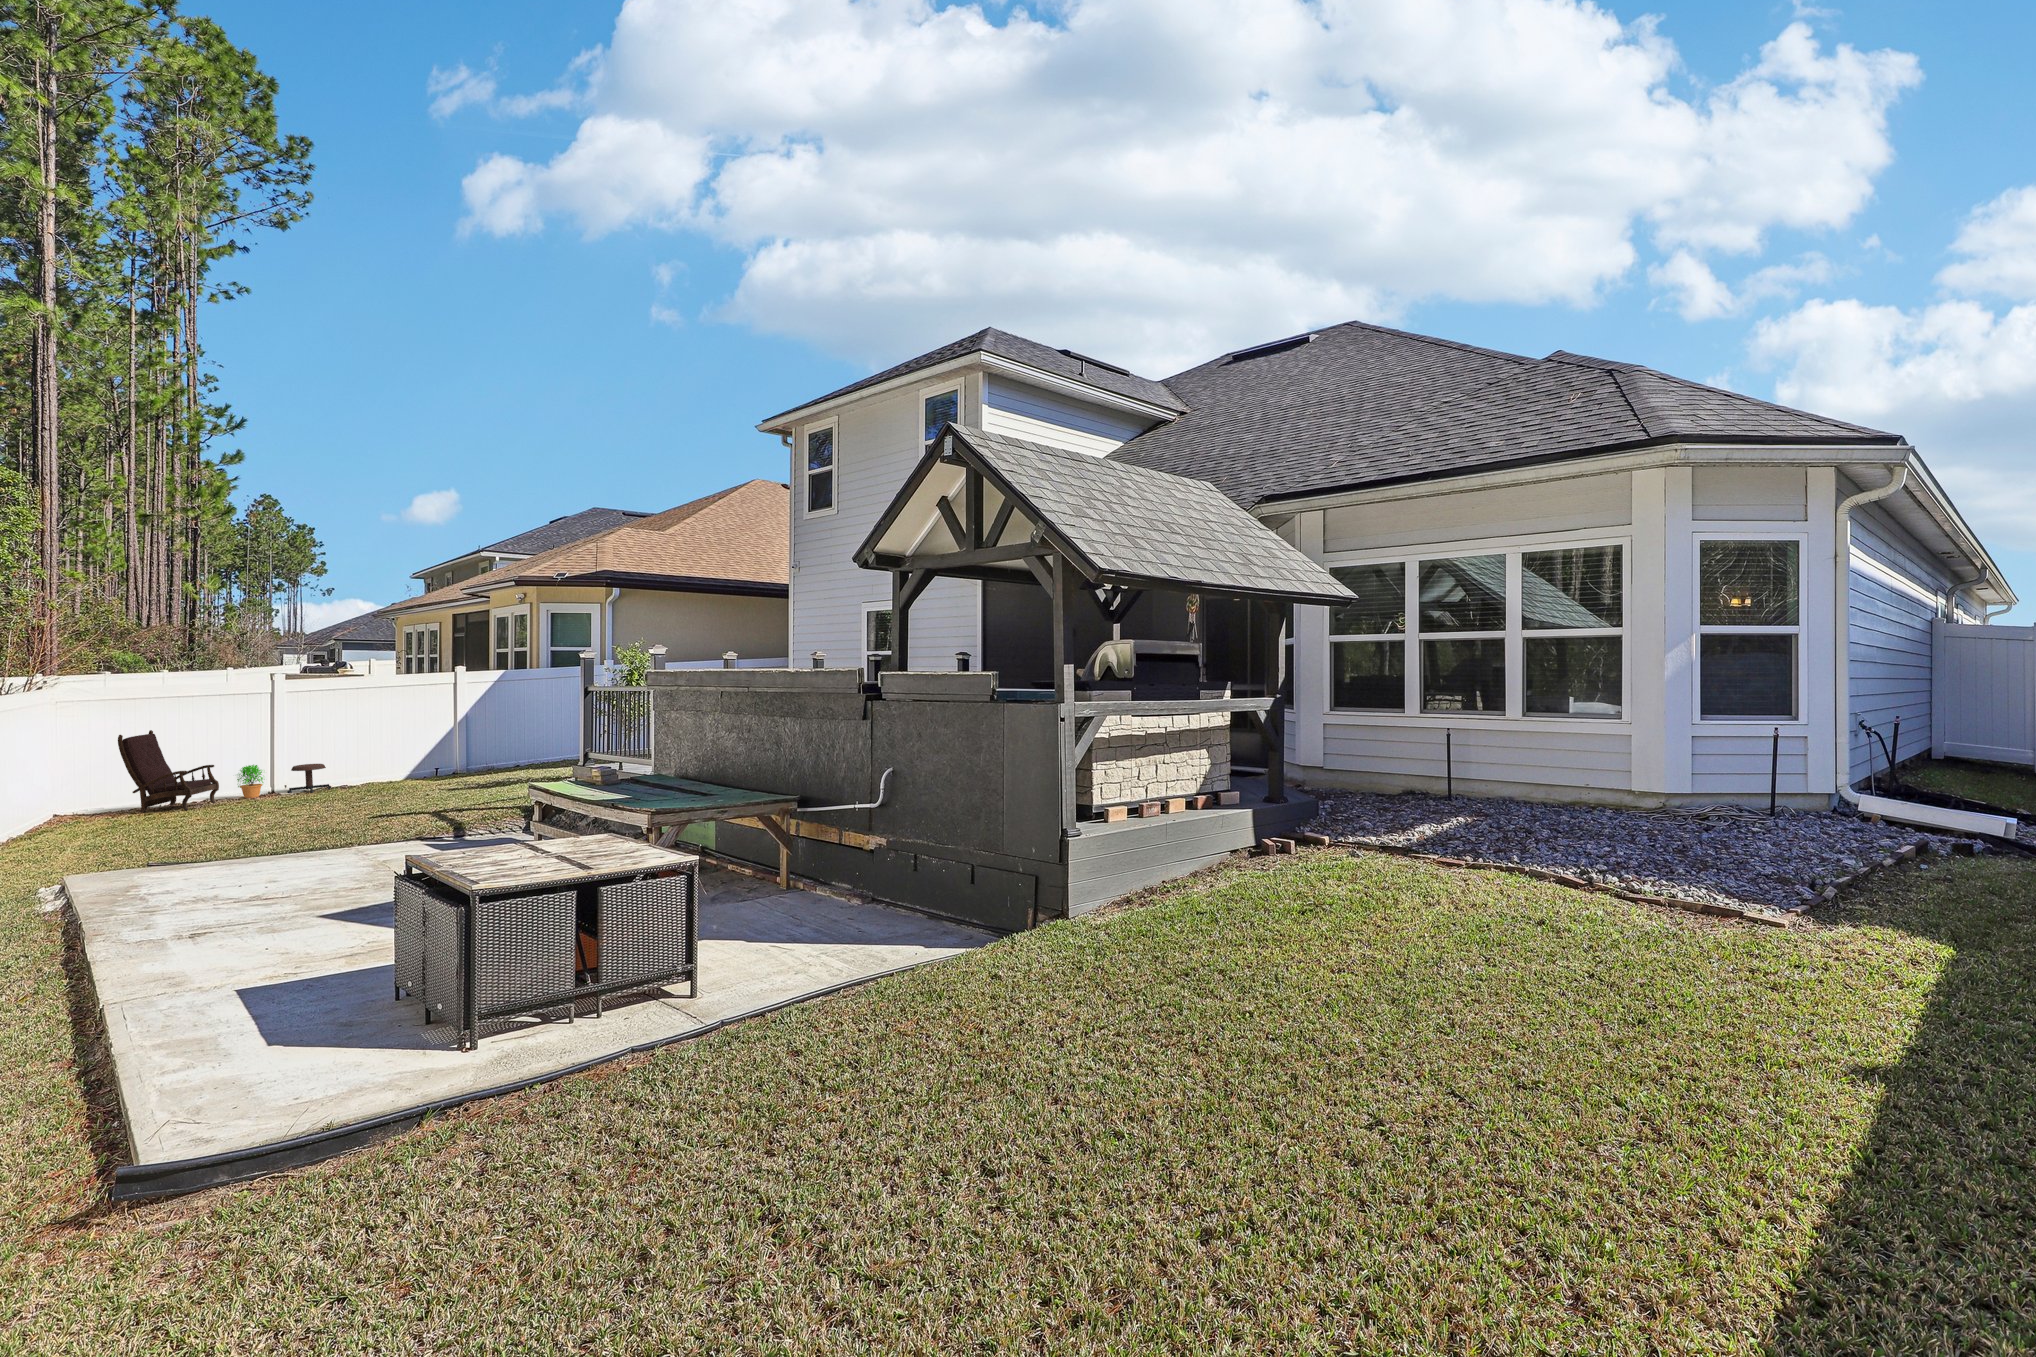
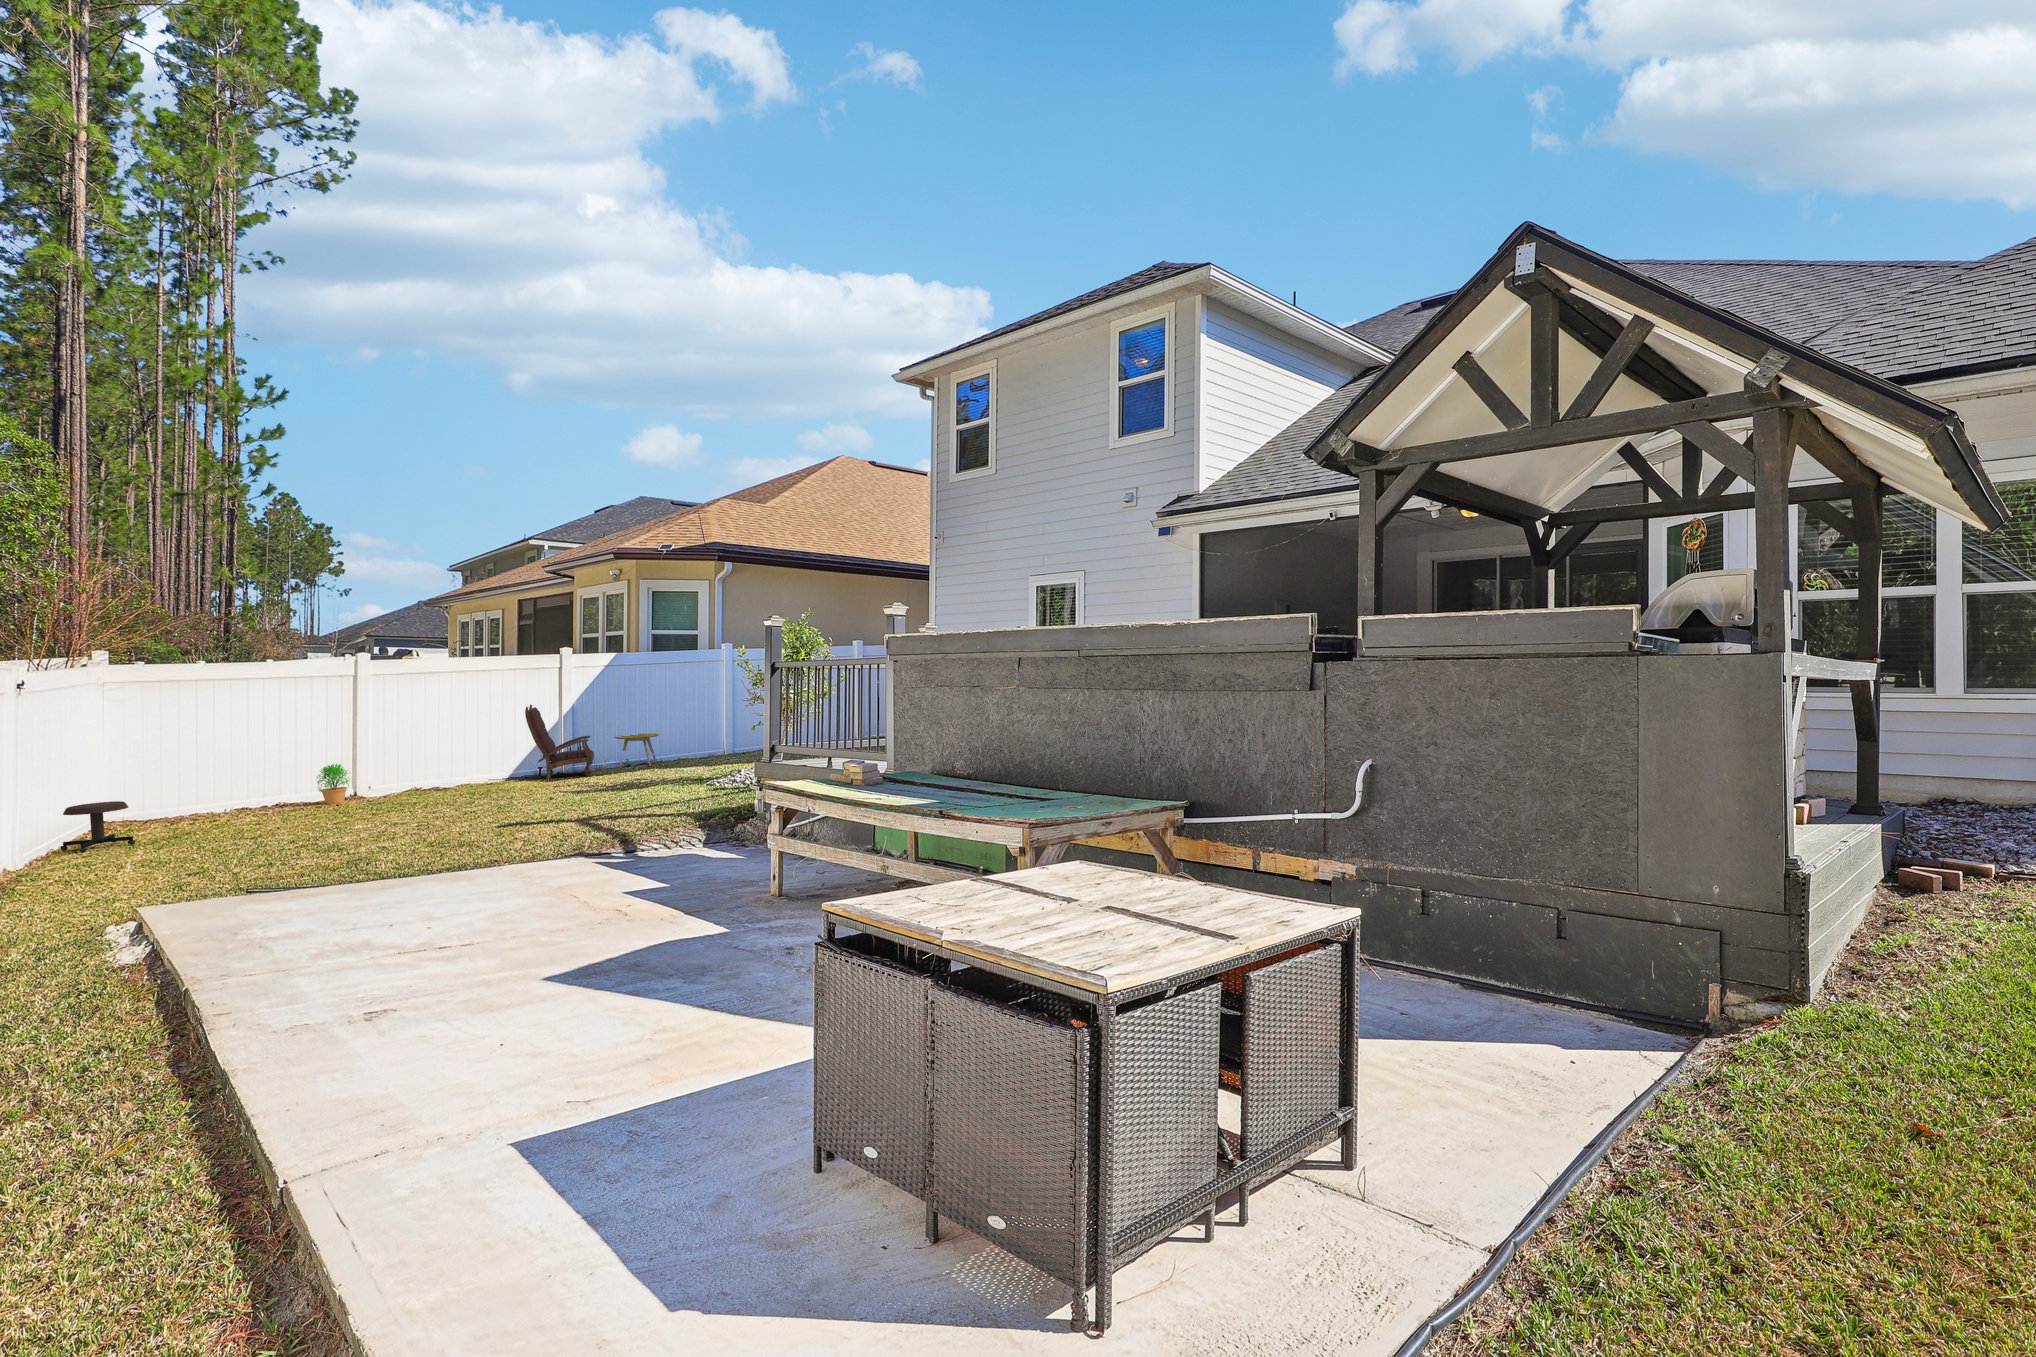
armchair: present [118,730,219,812] -> present [525,705,594,780]
side table: none [507,739,547,769] -> present [615,734,659,767]
stool: present [287,764,331,793] -> present [60,801,135,853]

